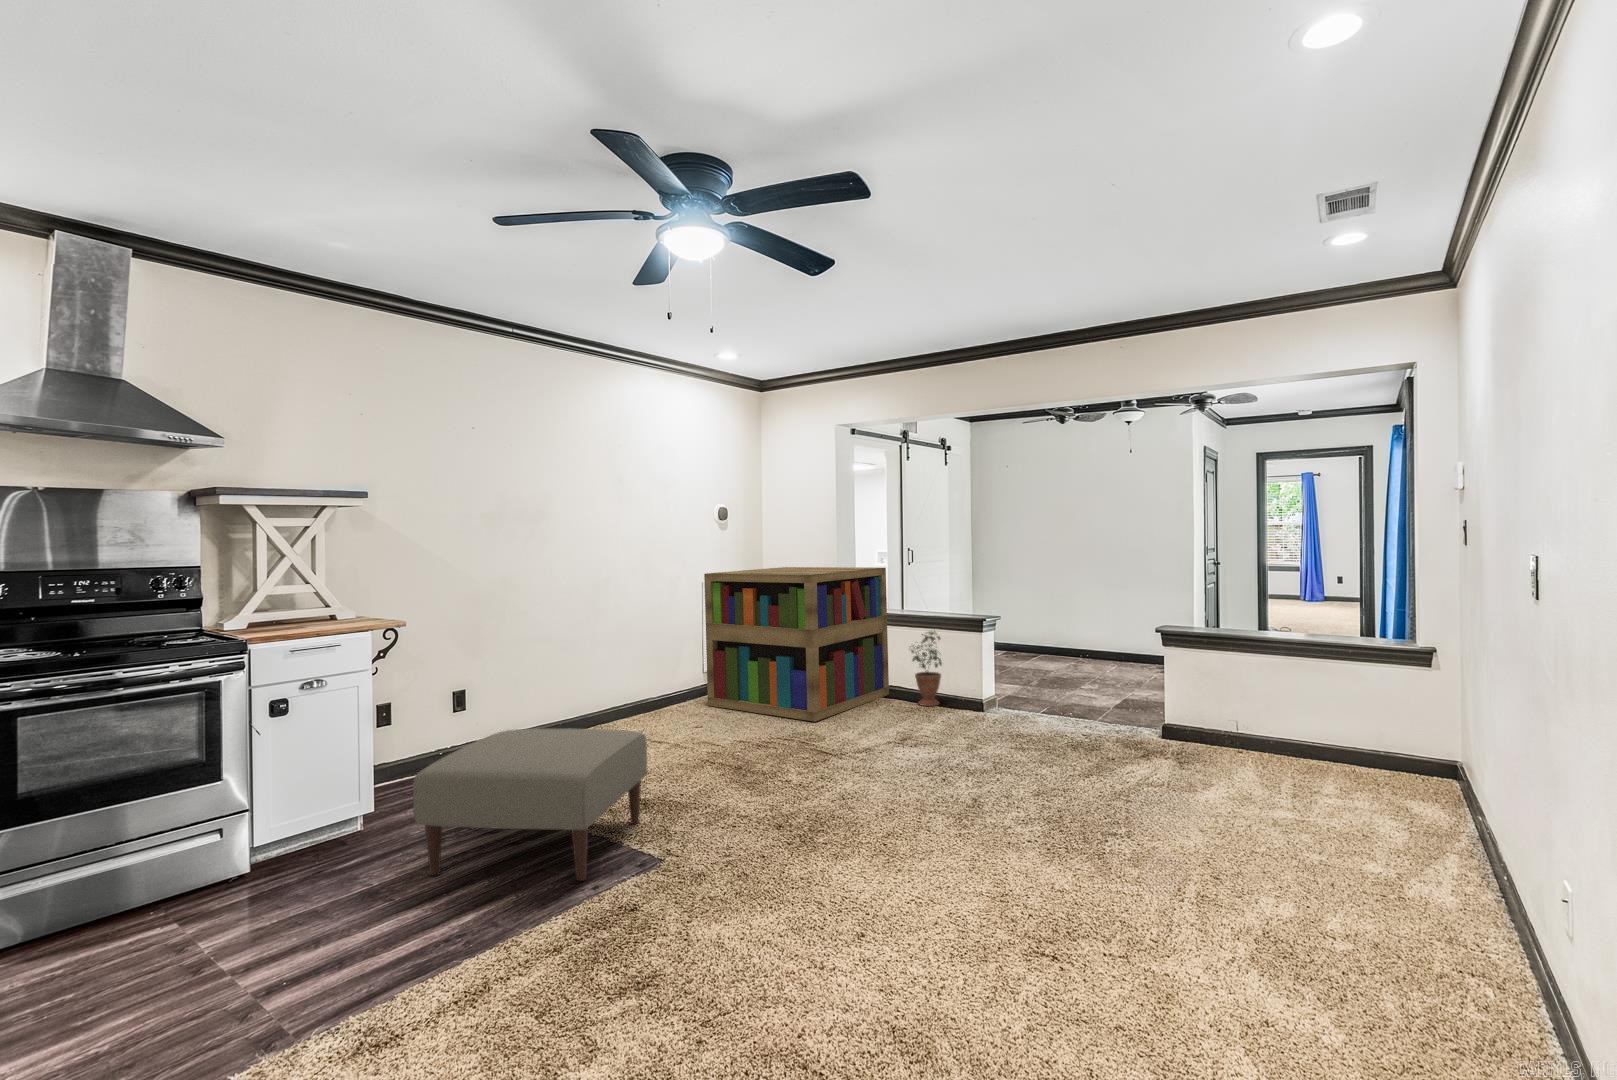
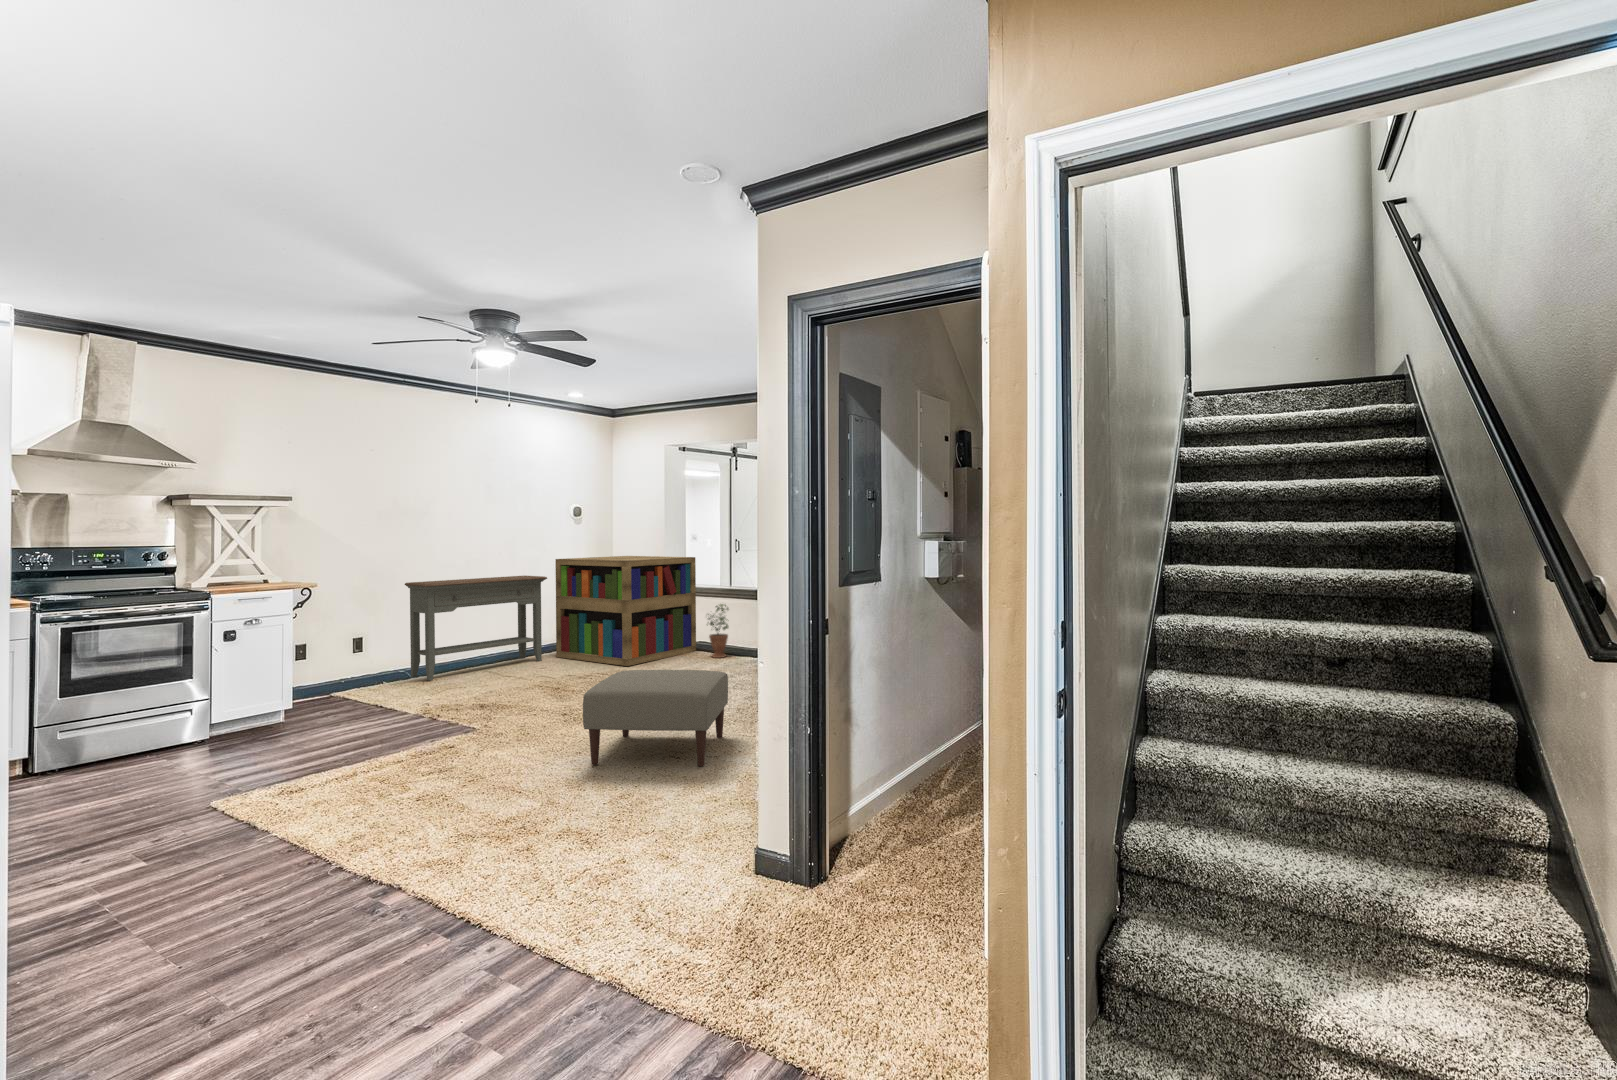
console table: none [517,596,697,748] -> present [405,576,547,680]
ottoman: present [413,728,647,881] -> present [583,670,728,766]

